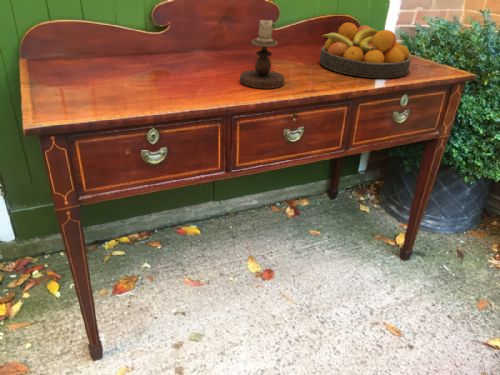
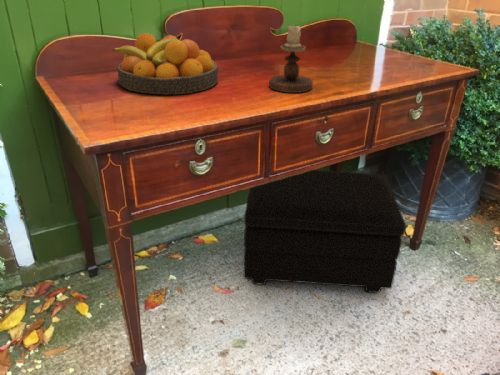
fruit bowl: present [320,23,411,78] -> present [113,33,218,95]
footstool: none [214,162,379,301] -> present [244,170,406,293]

